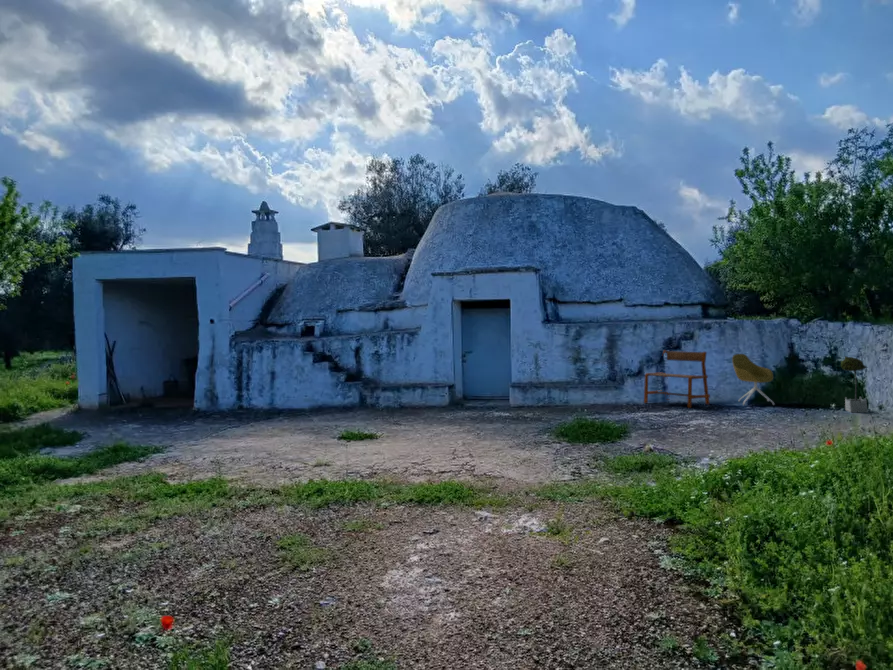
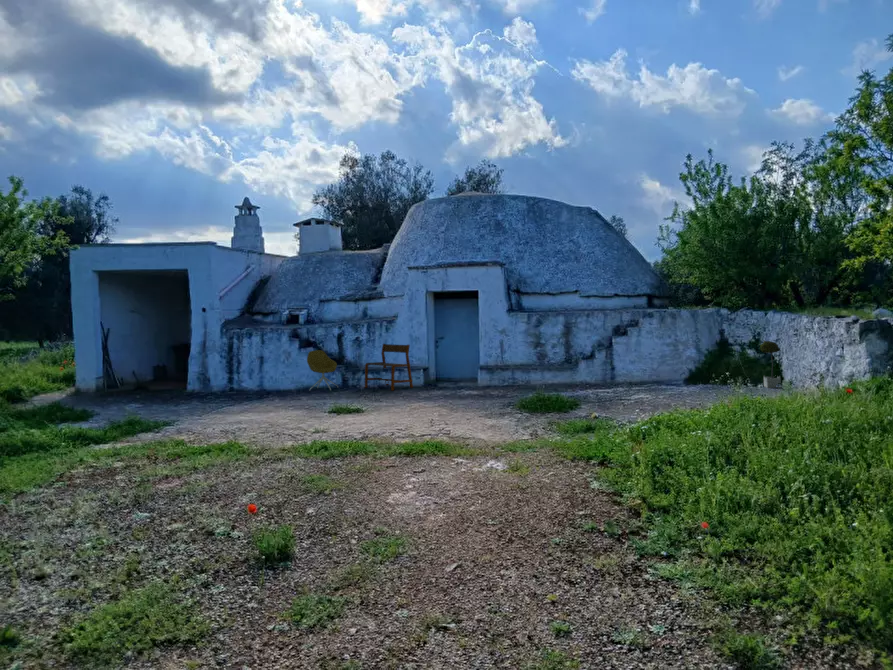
bench: present [644,351,710,408] -> present [365,344,413,391]
chair: present [732,354,774,405] -> present [307,350,338,391]

